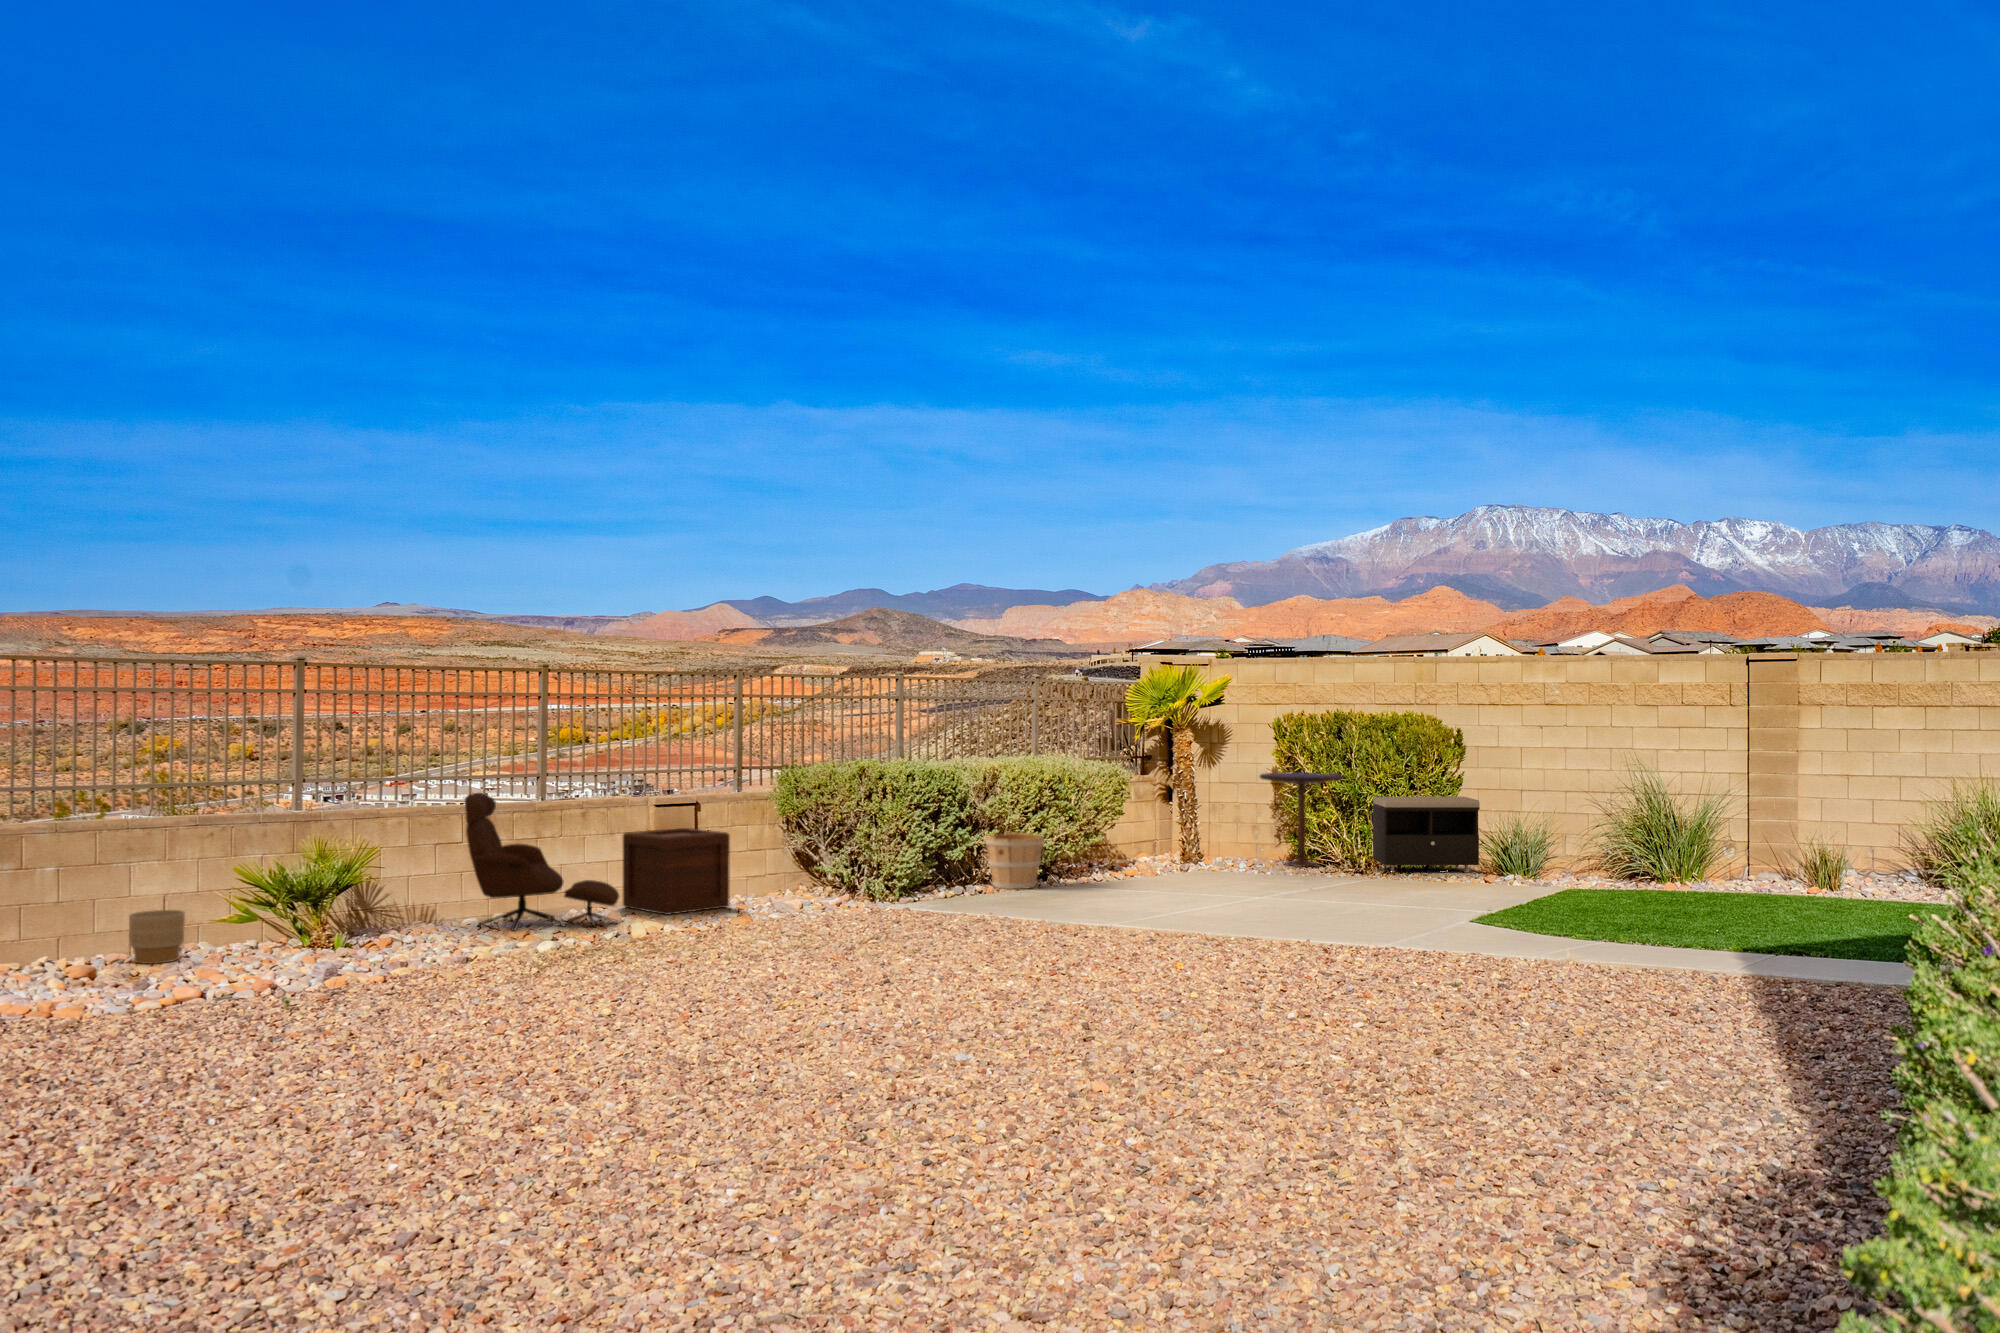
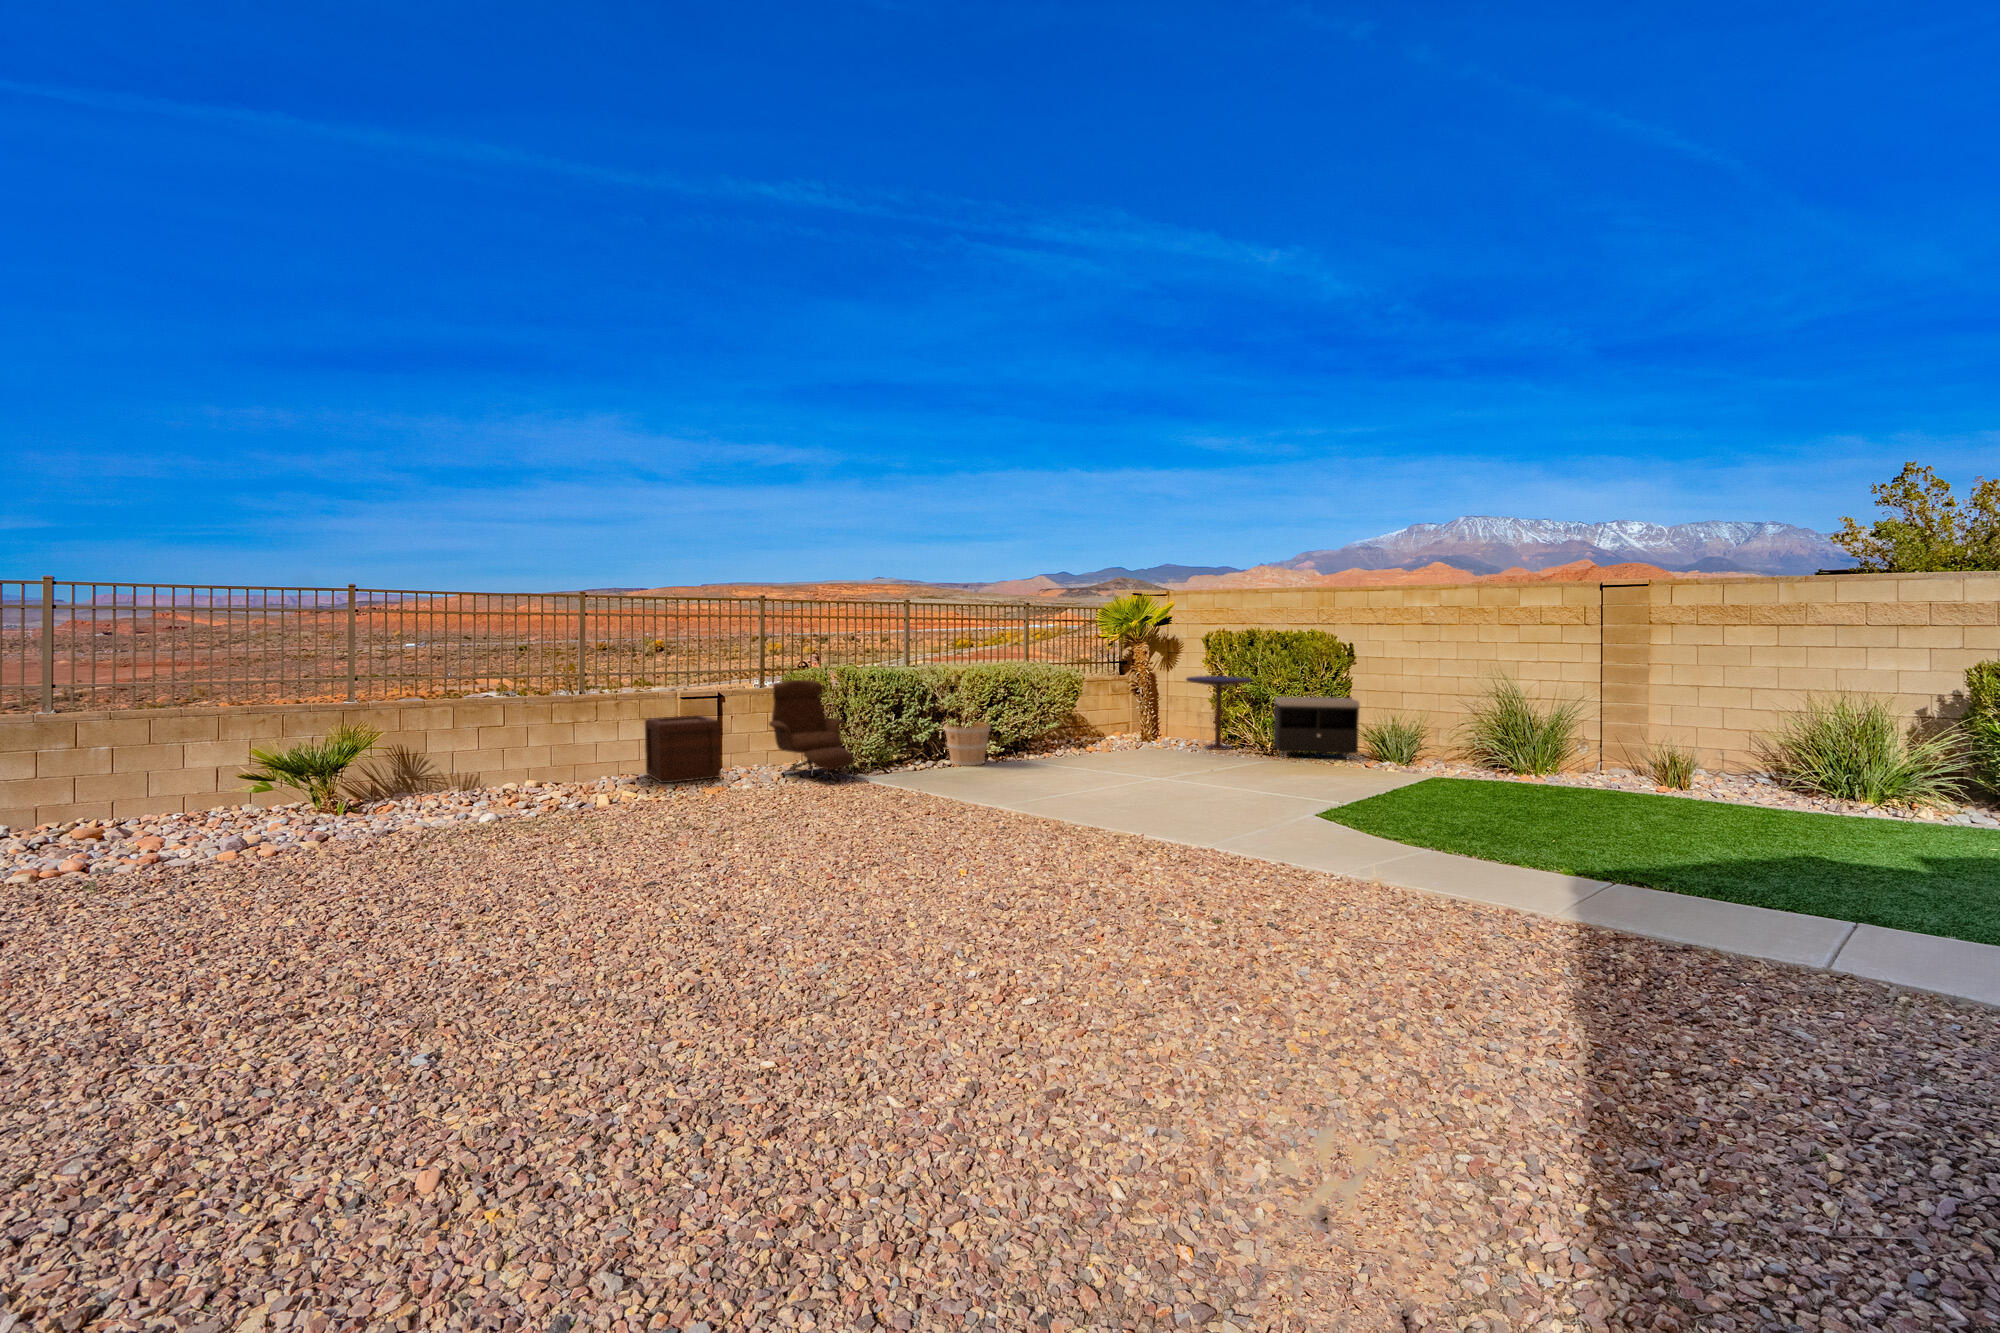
lounge chair: present [465,793,619,931] -> present [769,680,855,781]
planter: present [129,910,185,964] -> none [168,779,222,823]

